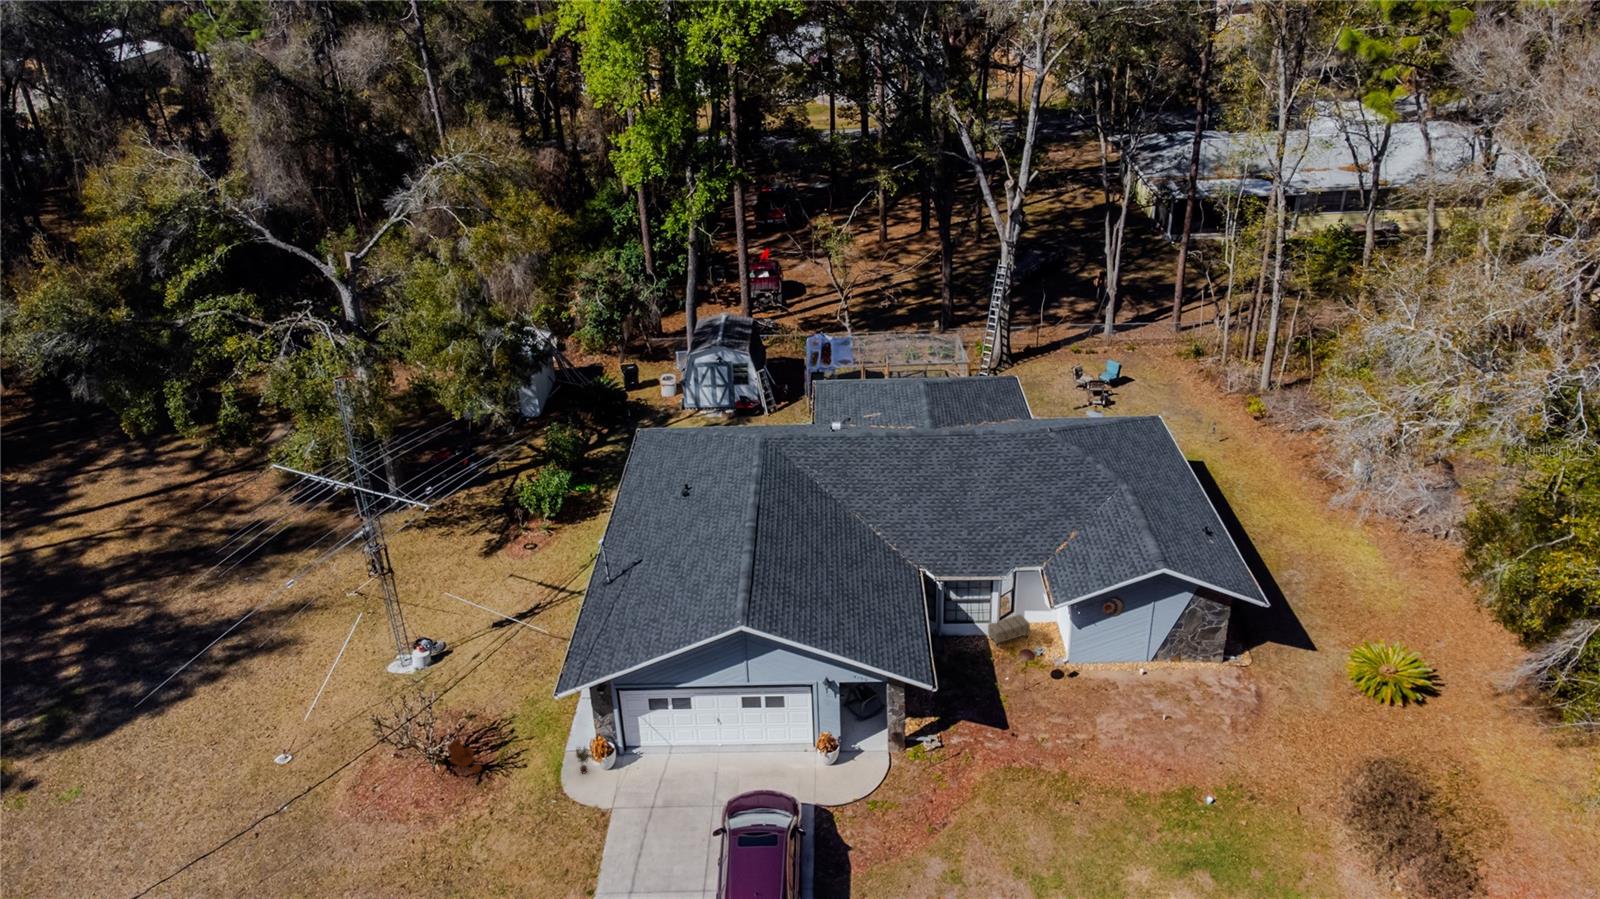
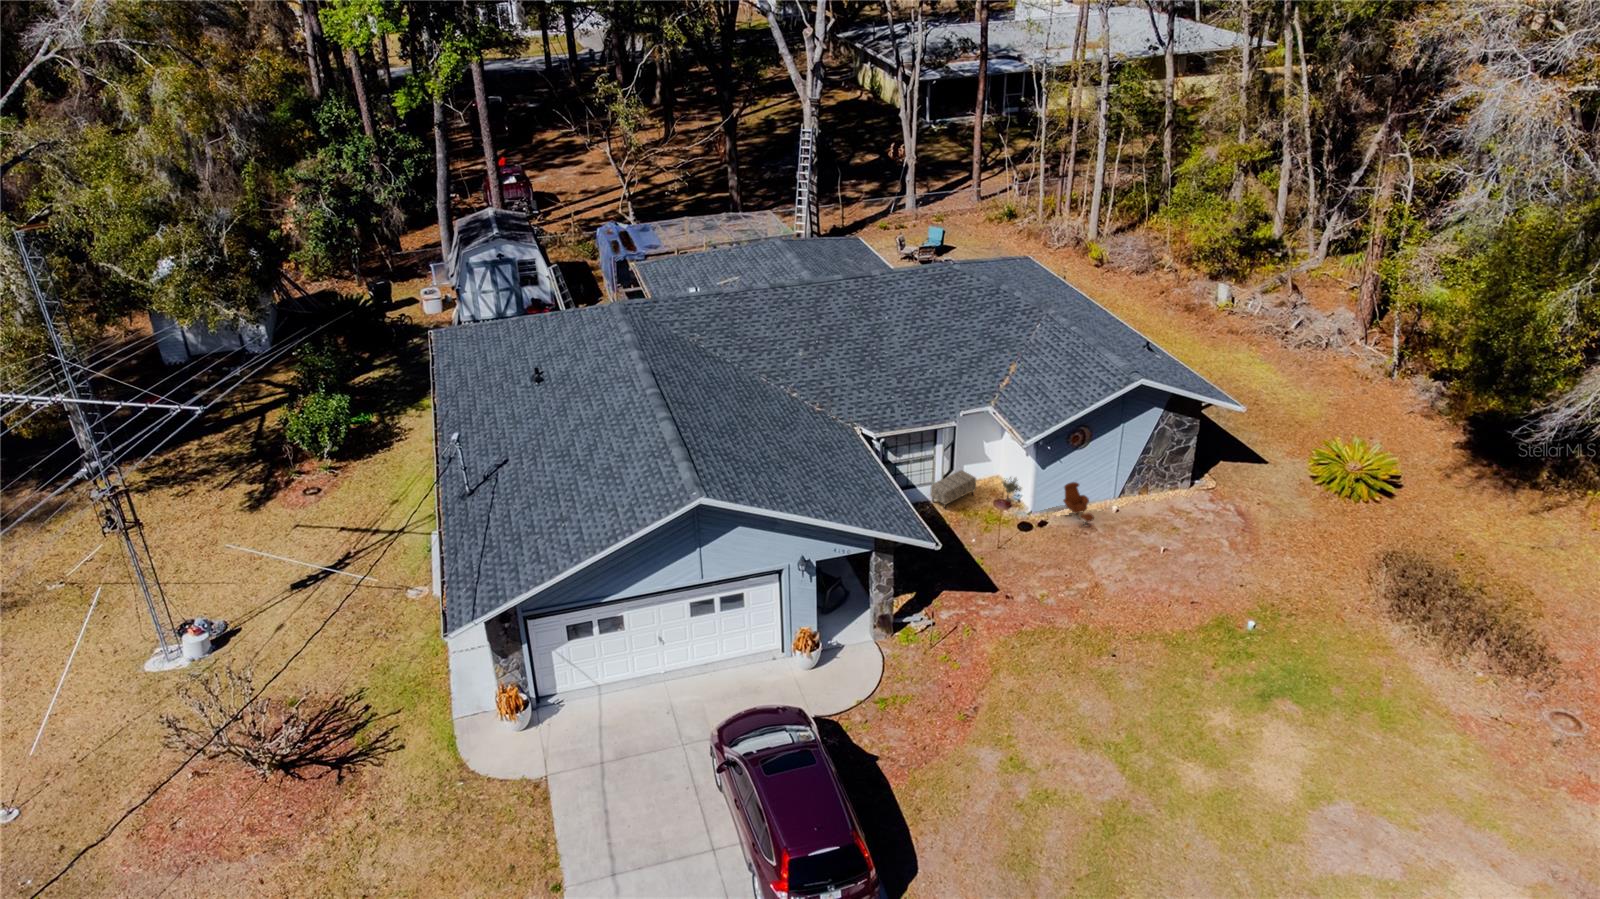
lounge chair: present [448,739,482,779] -> present [1063,482,1094,525]
potted tree: present [576,747,593,773] -> present [1003,477,1021,506]

